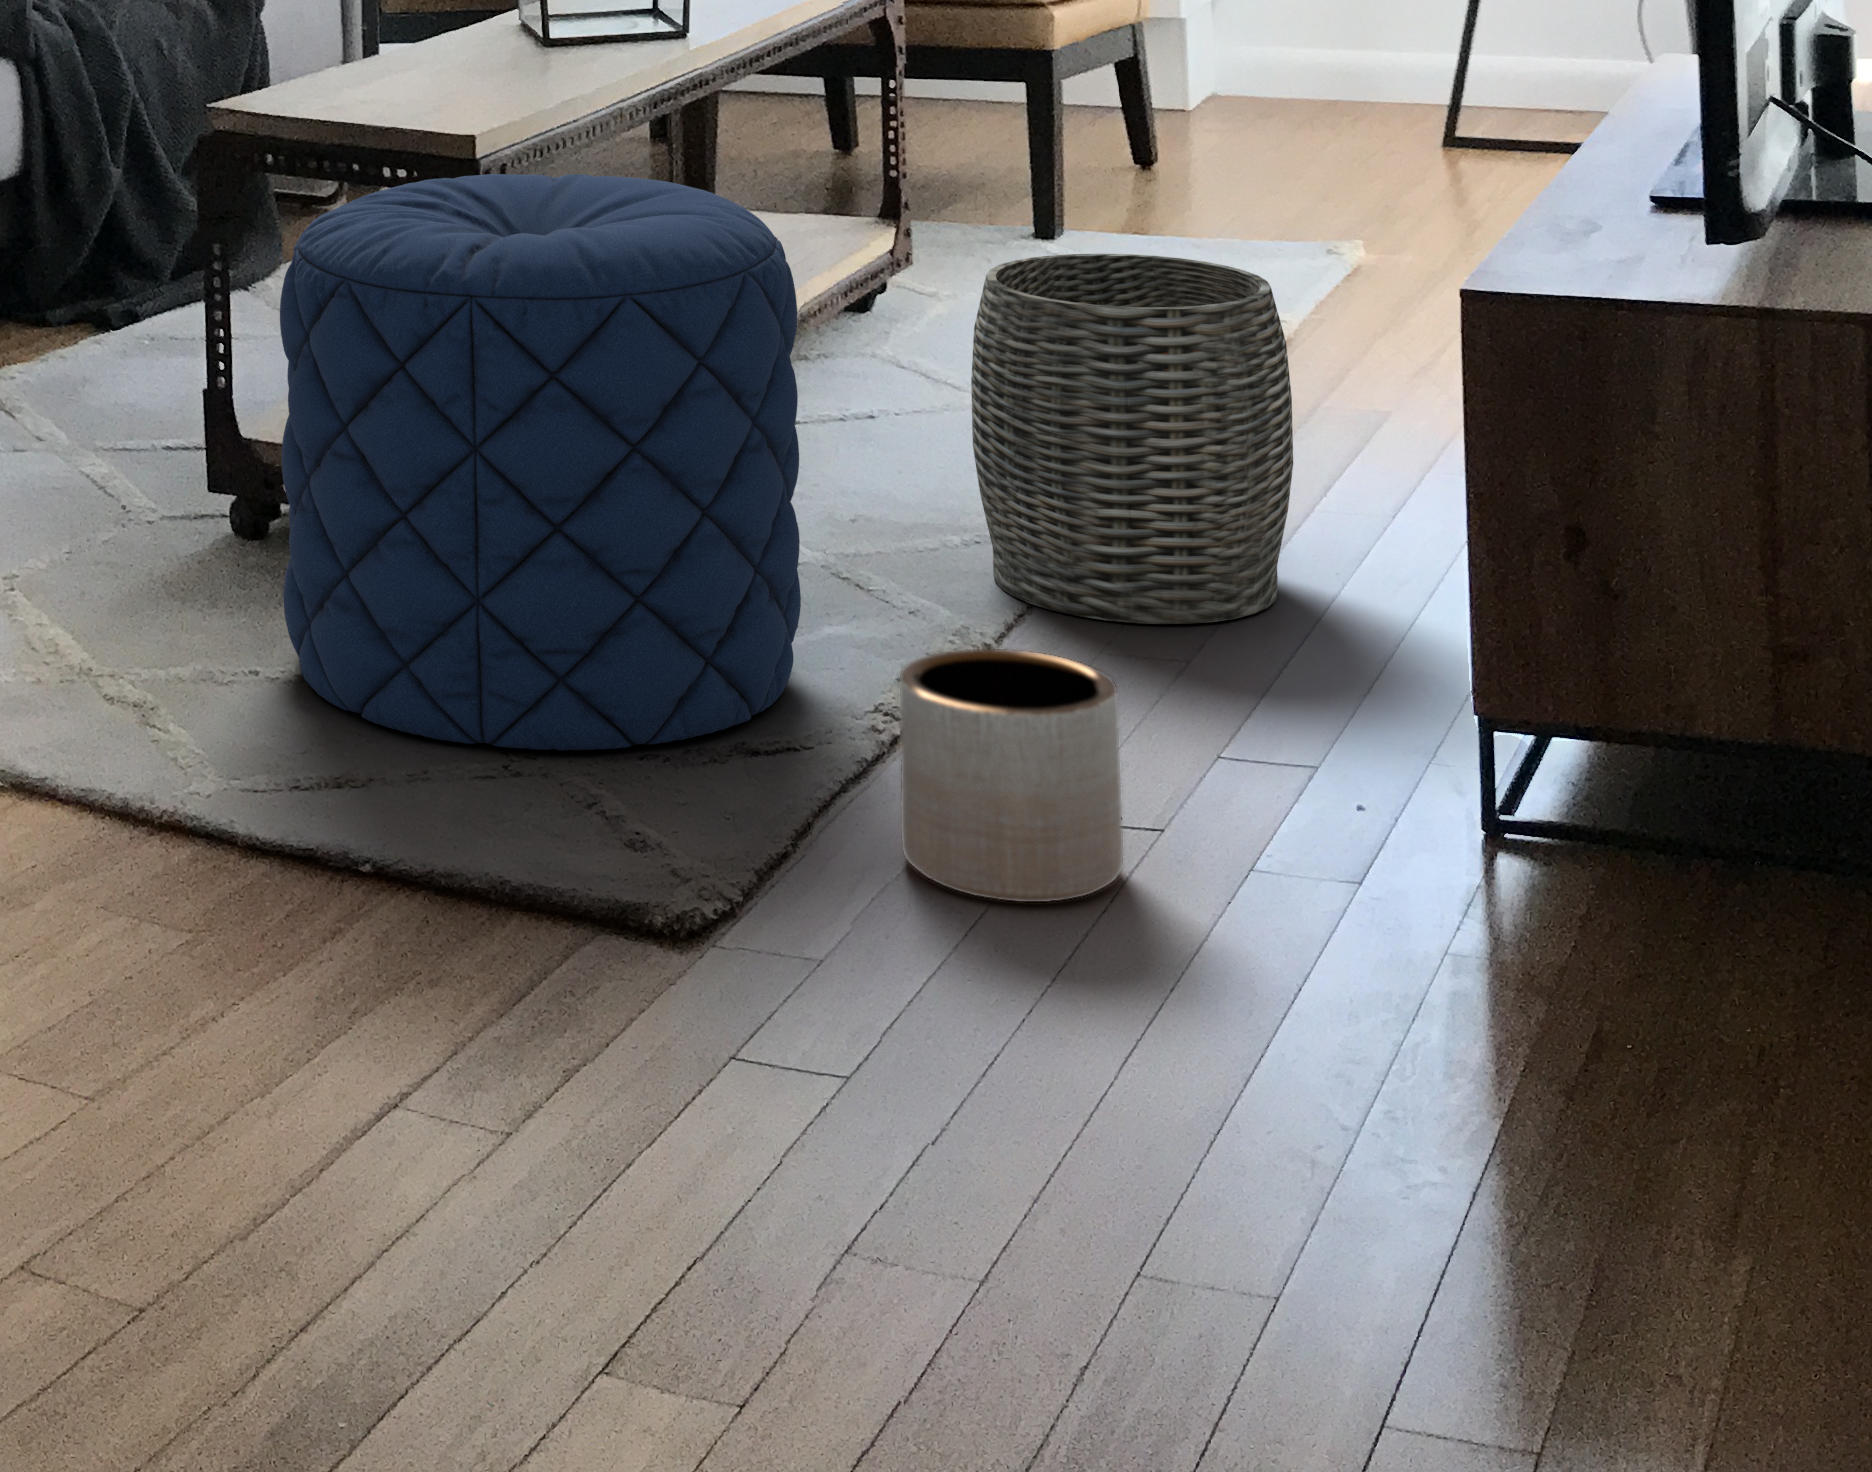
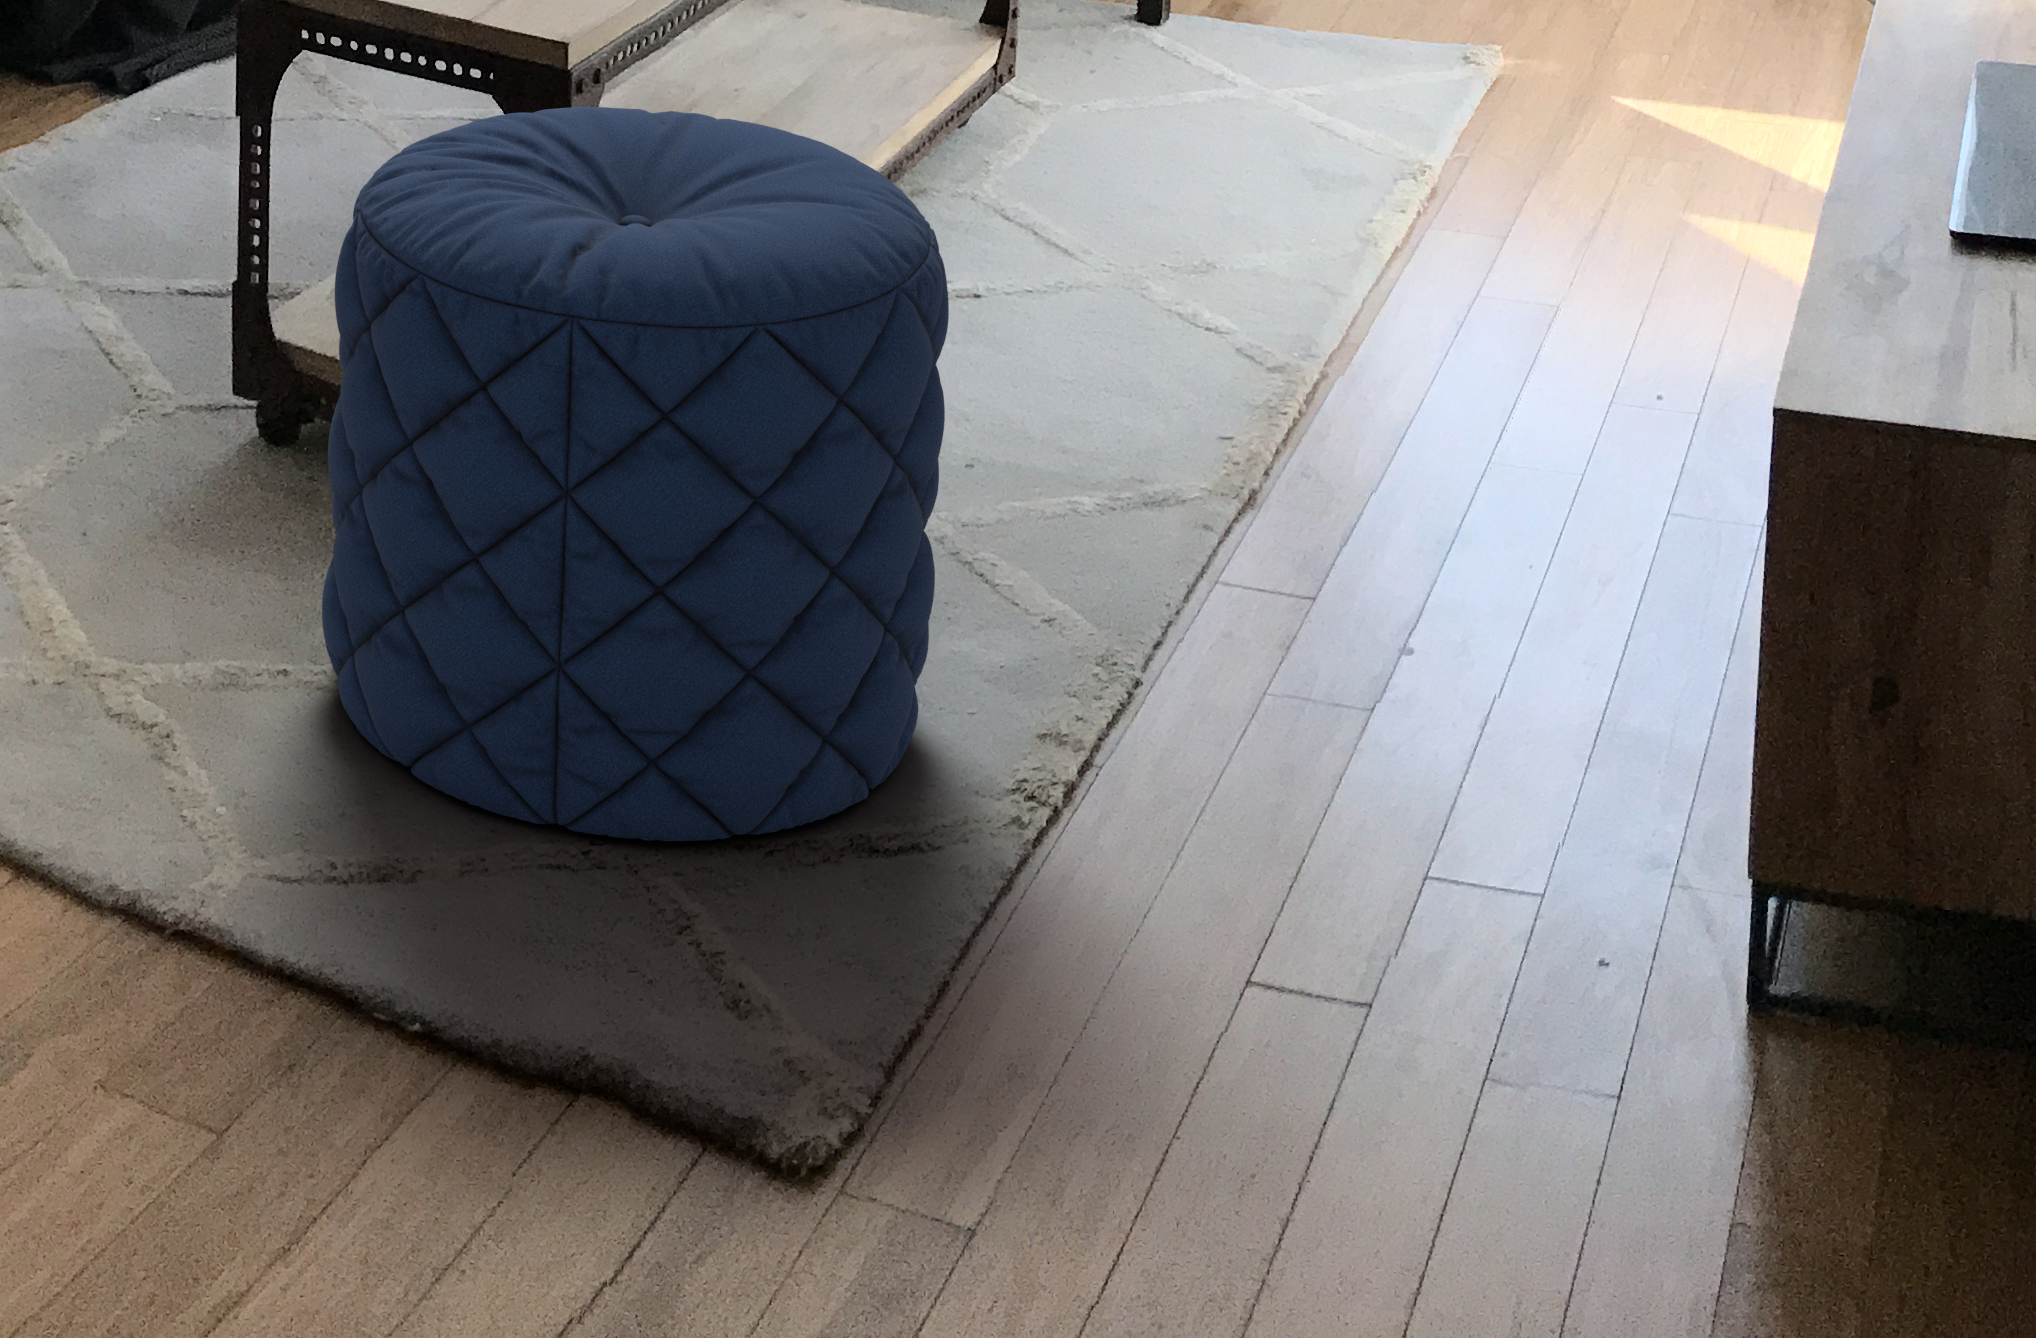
woven basket: present [971,254,1293,624] -> none [1119,189,1498,649]
planter: present [900,649,1123,902] -> none [1063,793,1339,1132]

